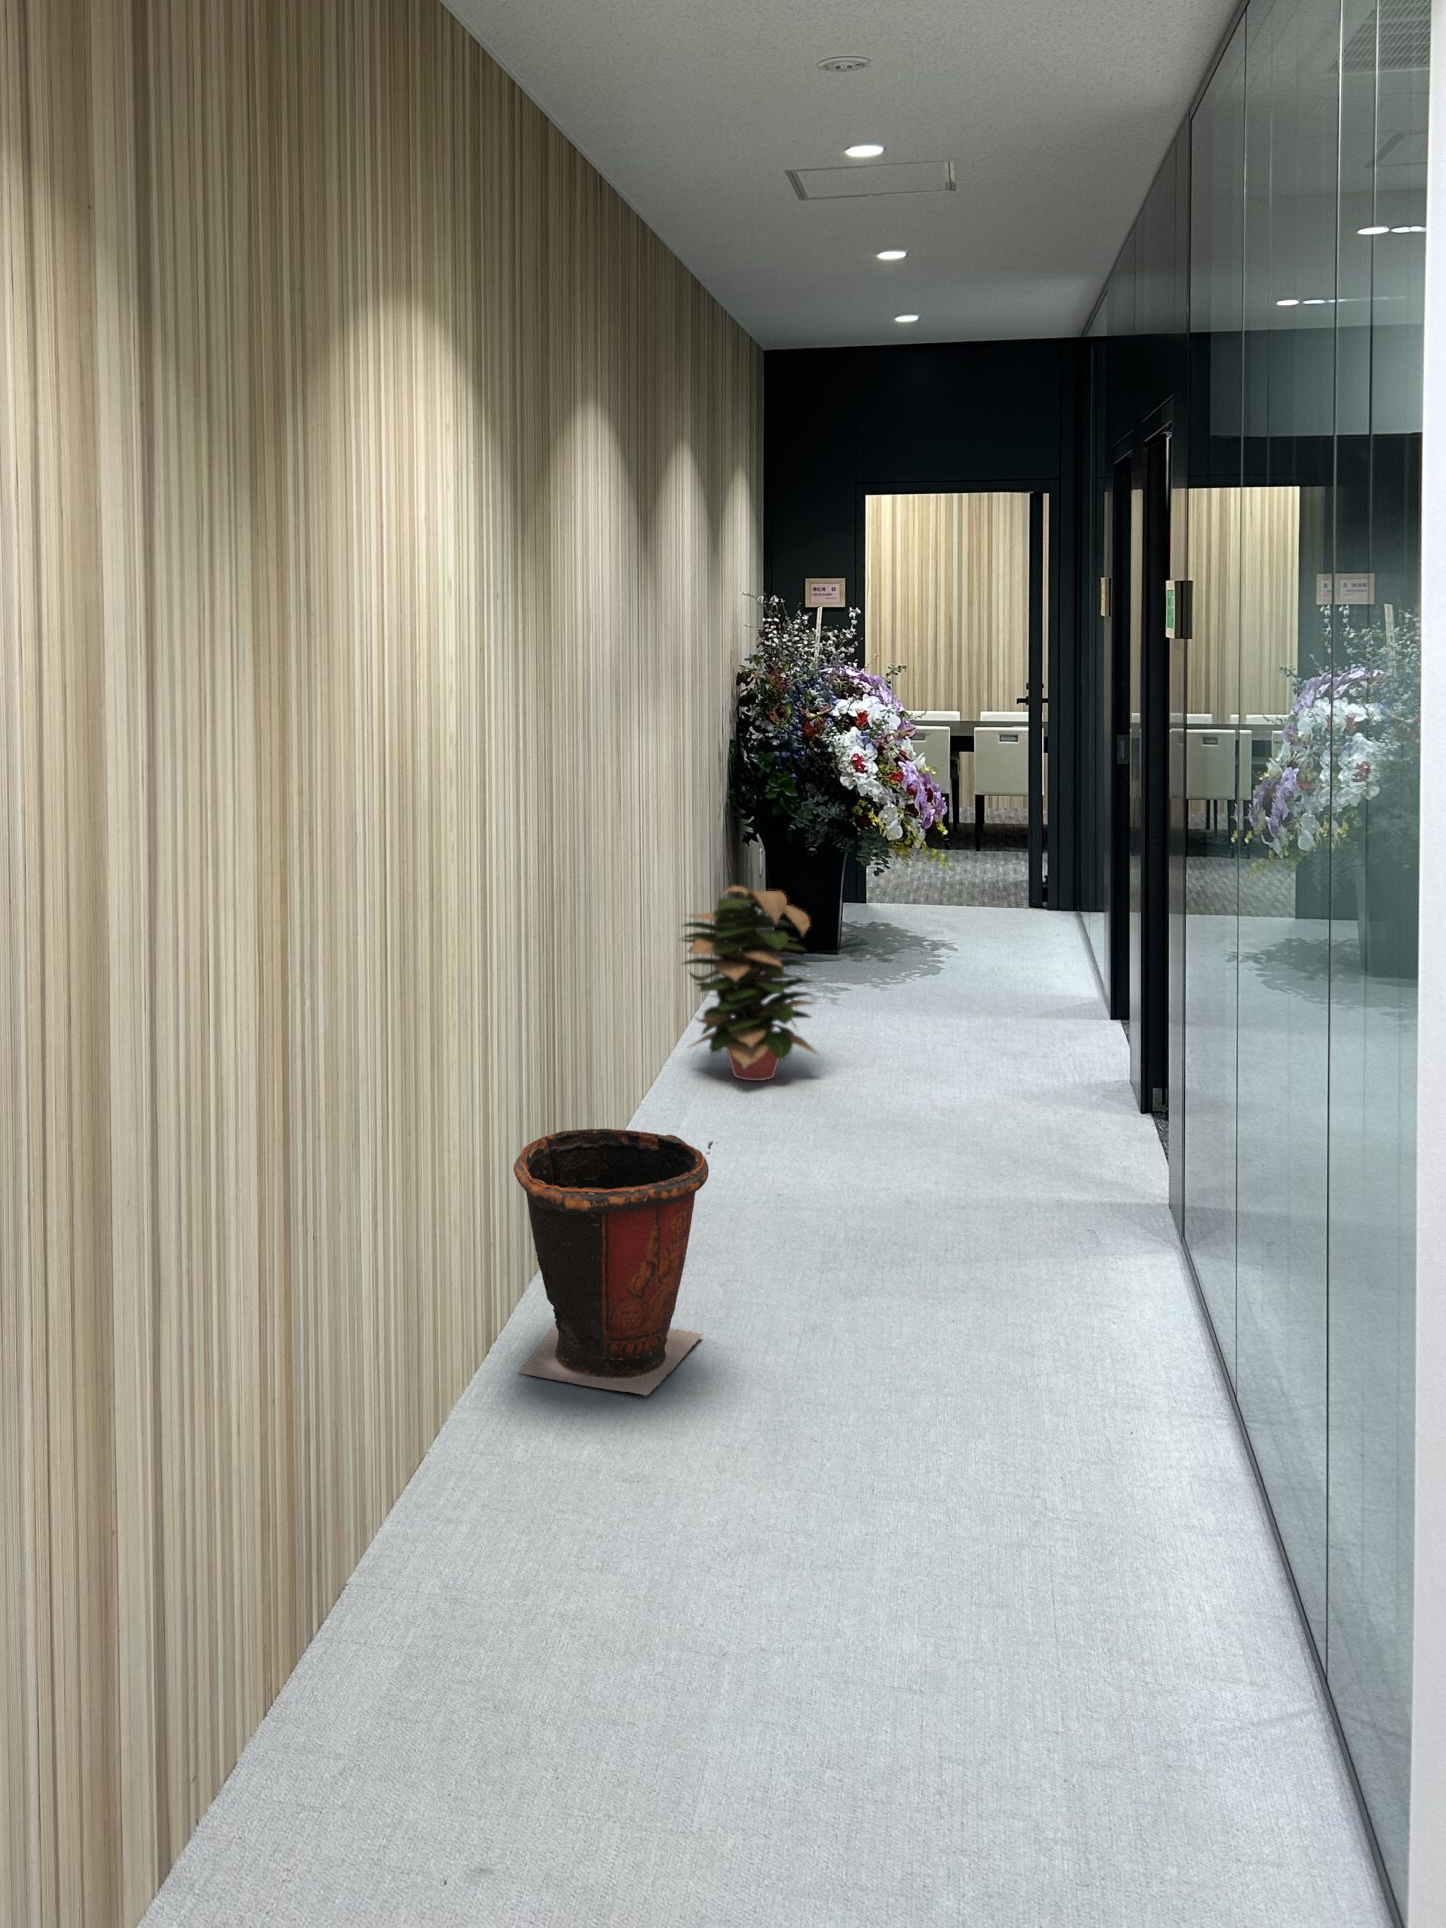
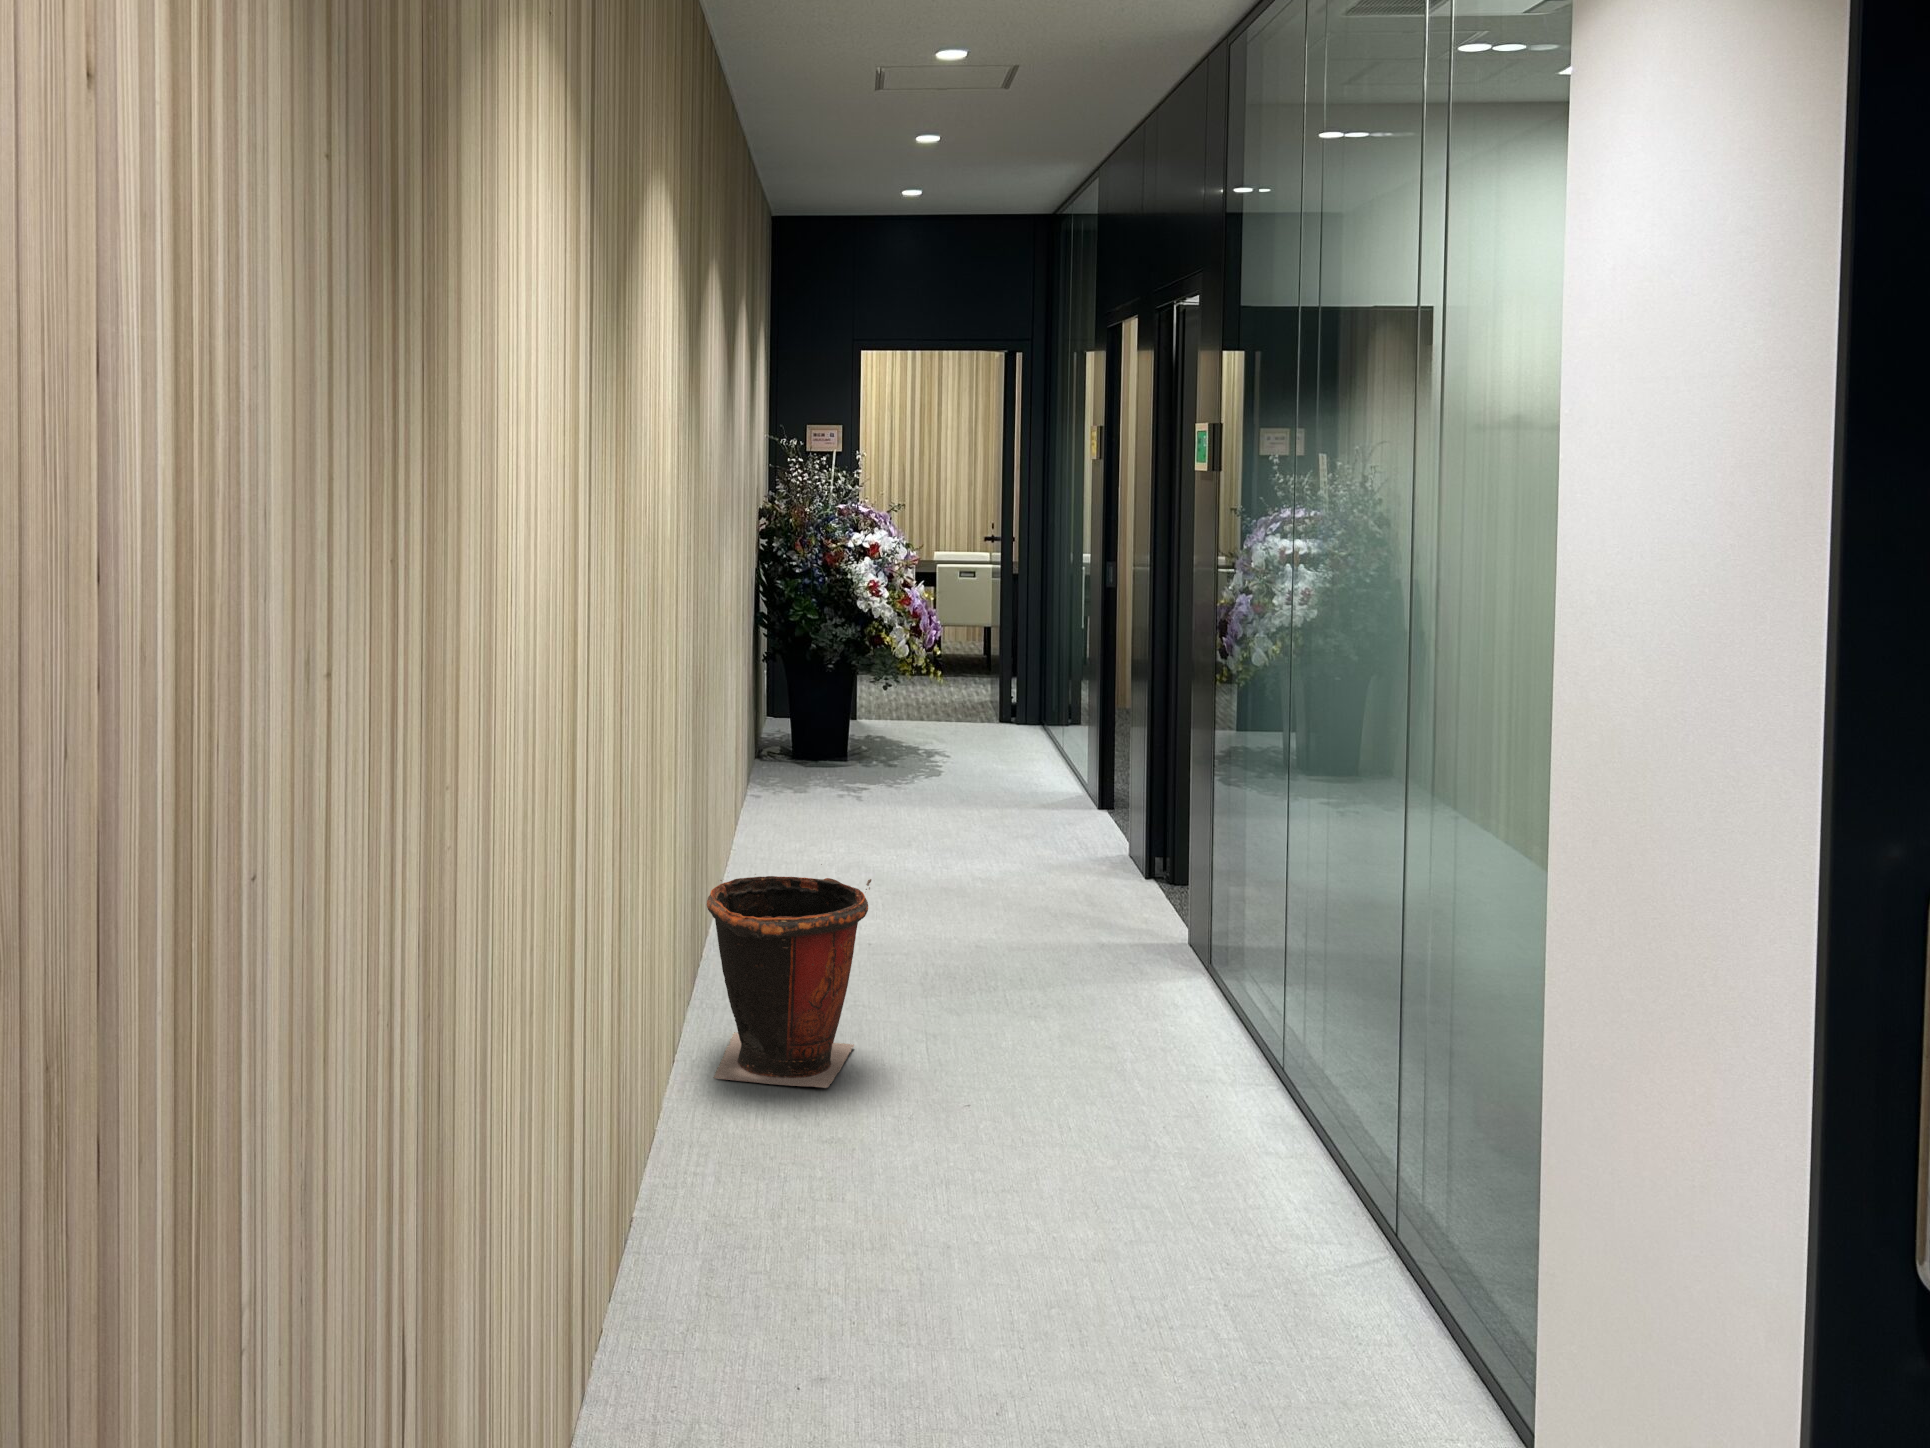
decorative plant: present [682,886,817,1081] -> none [749,690,876,862]

